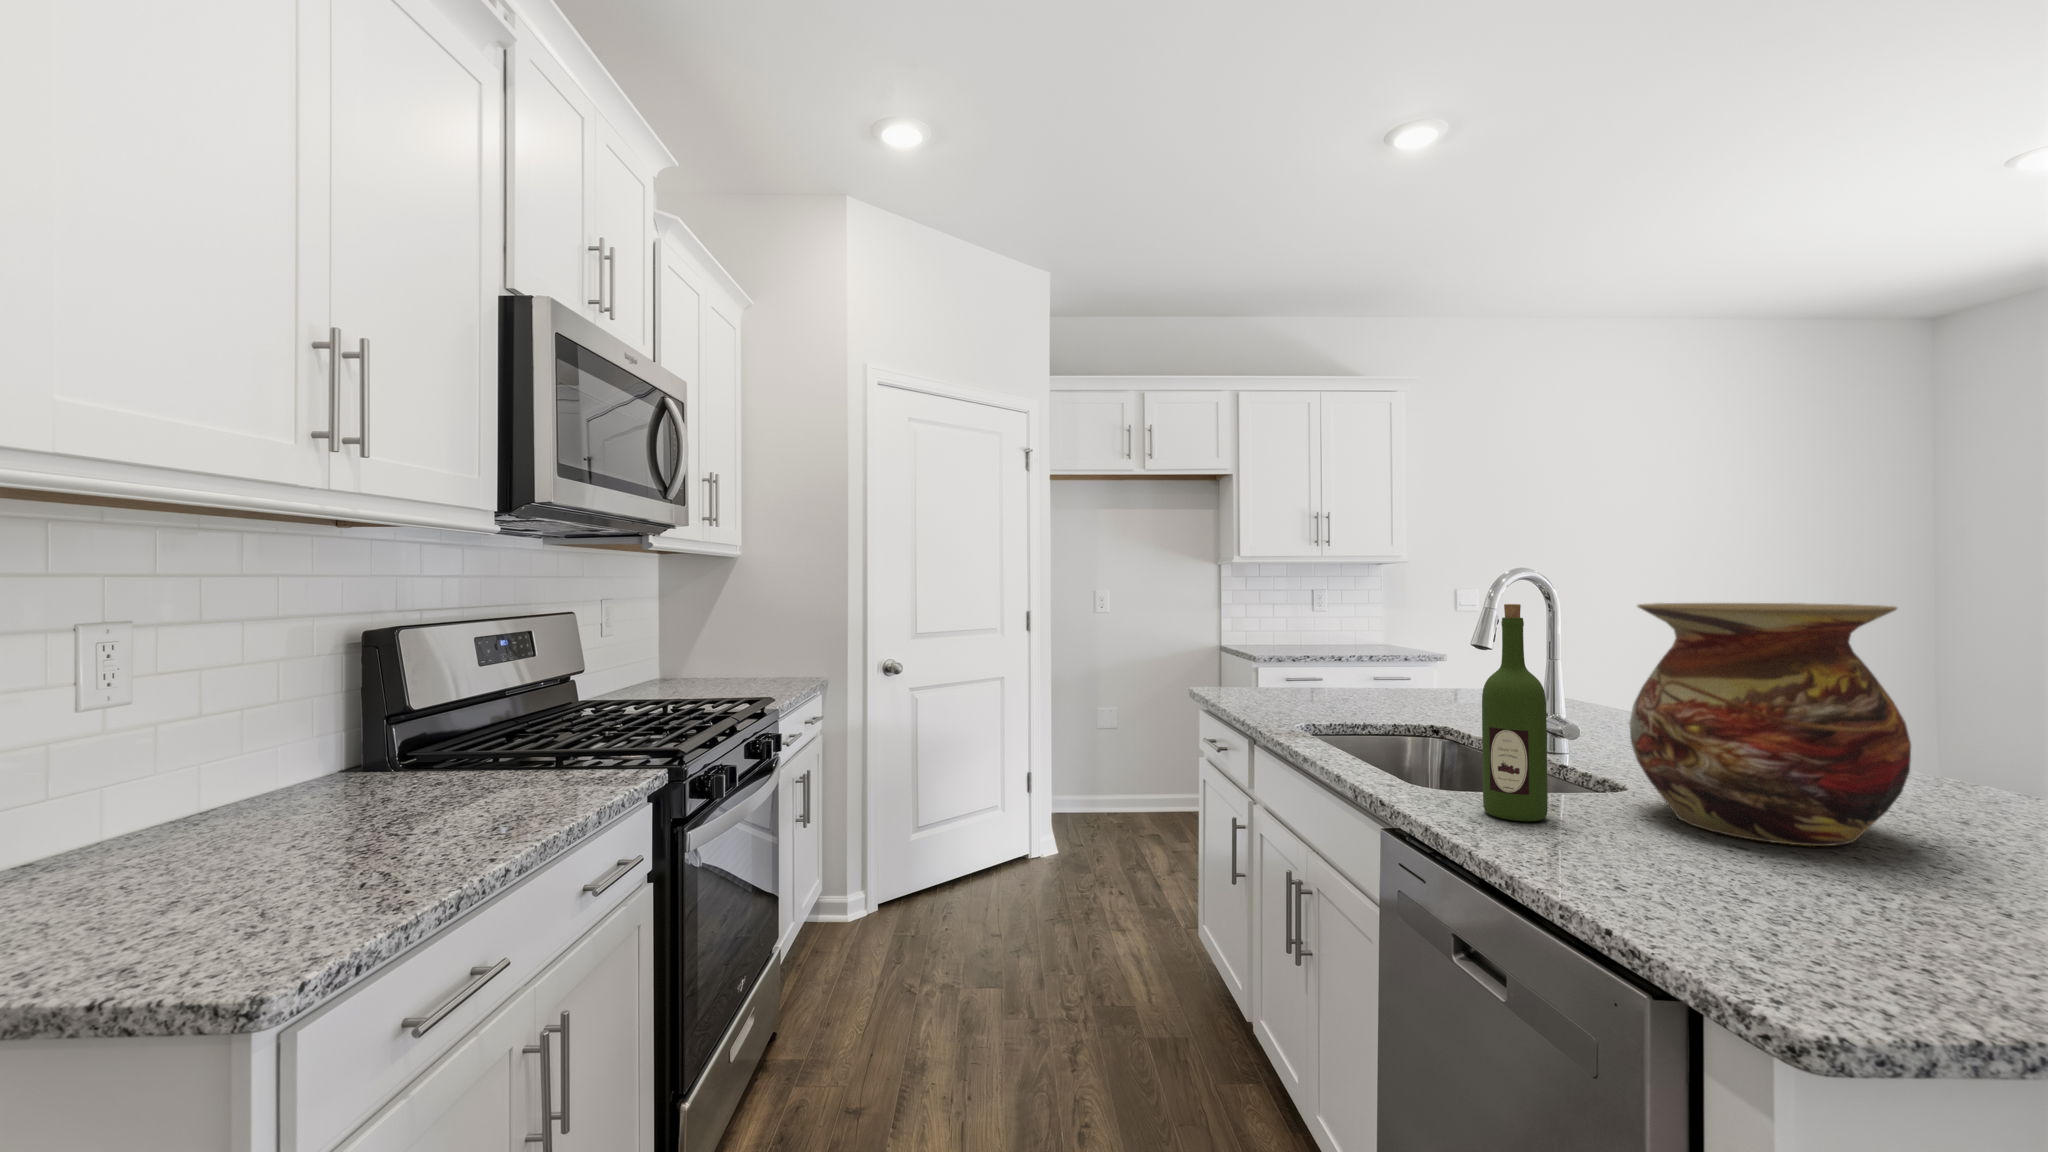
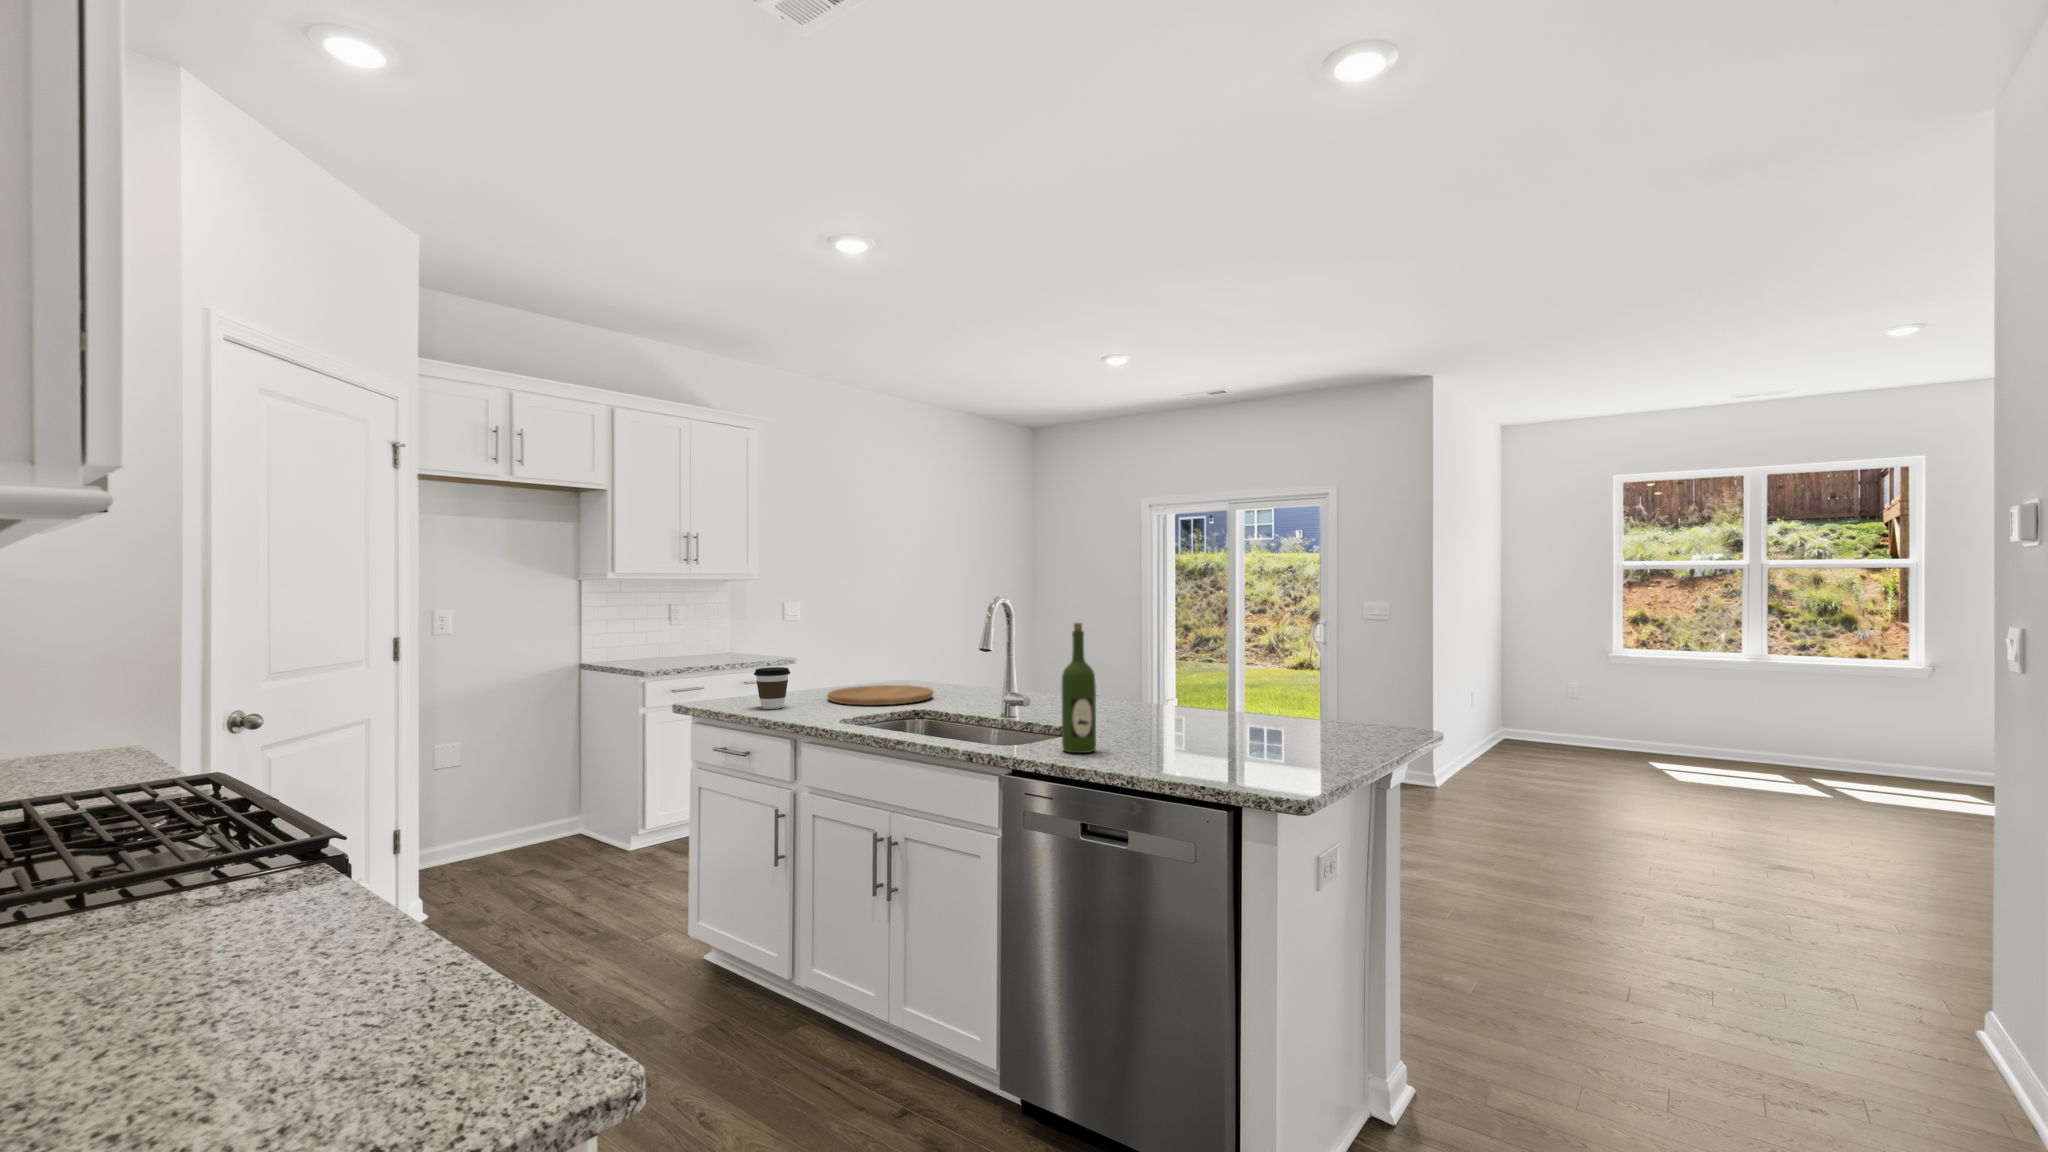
vase: present [1629,603,1911,846] -> none [1108,616,1222,742]
coffee cup: none [1238,654,1279,701] -> present [754,667,790,709]
cutting board: none [1334,687,1480,714] -> present [828,685,934,705]

